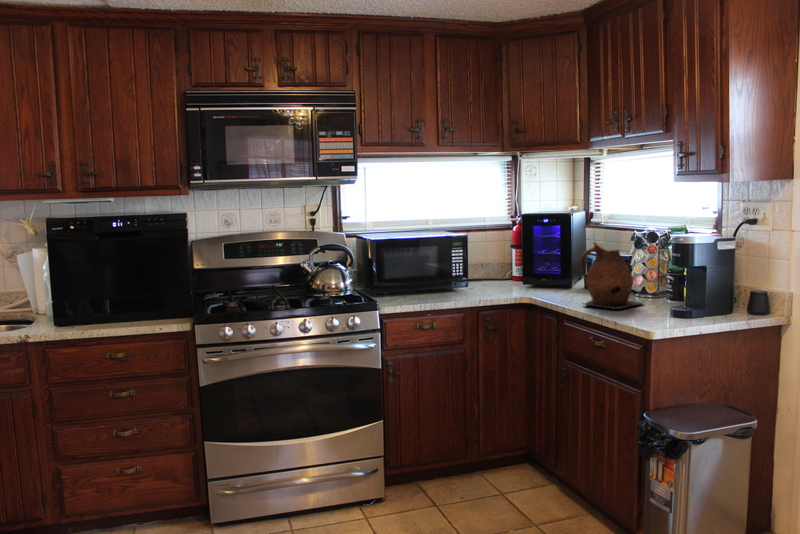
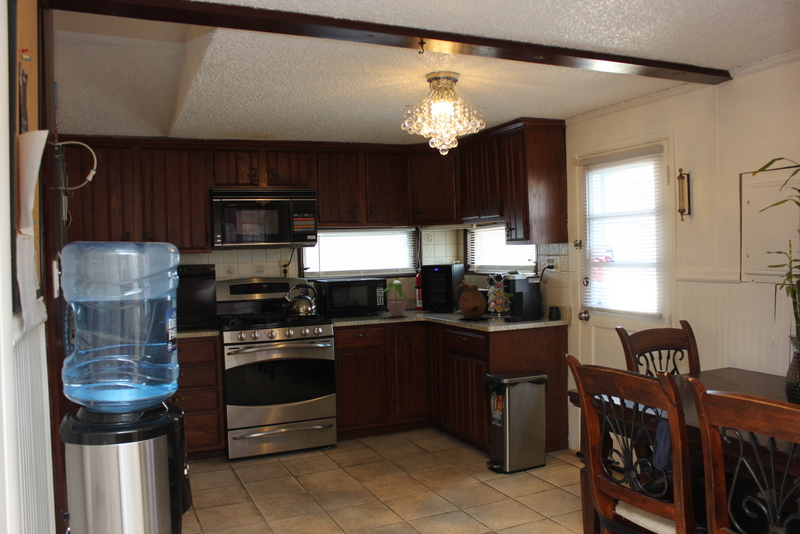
potted plant: none [449,234,515,295] -> present [382,278,414,316]

